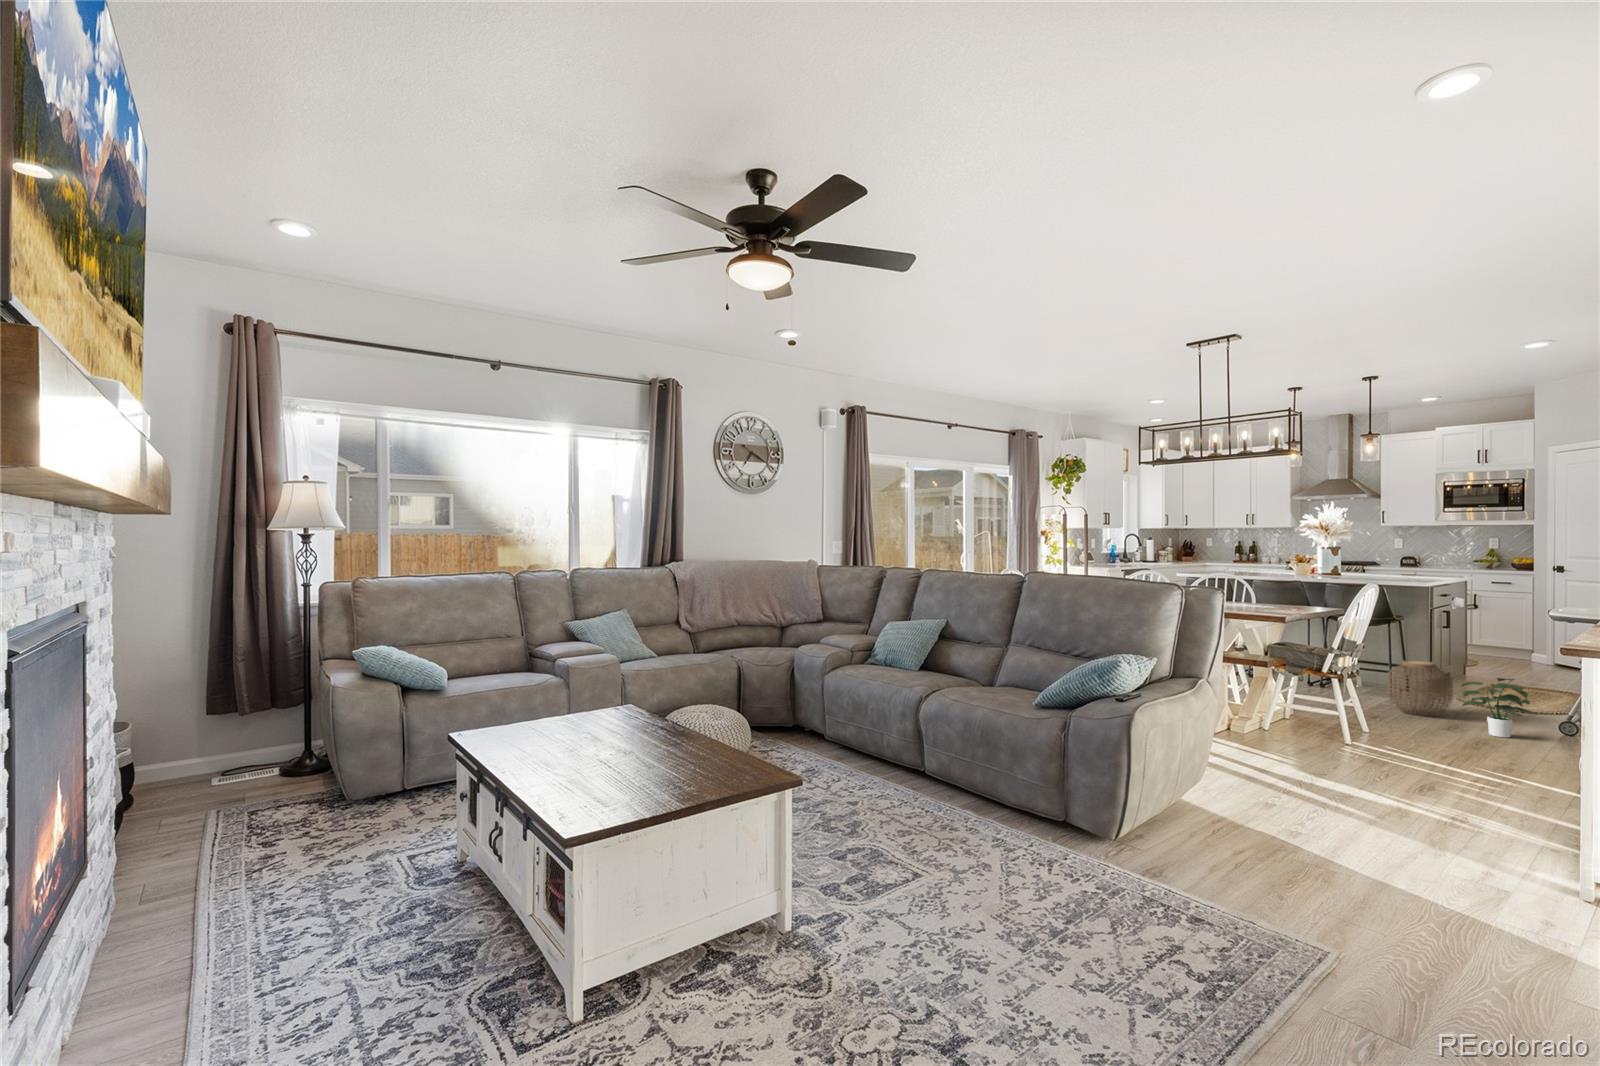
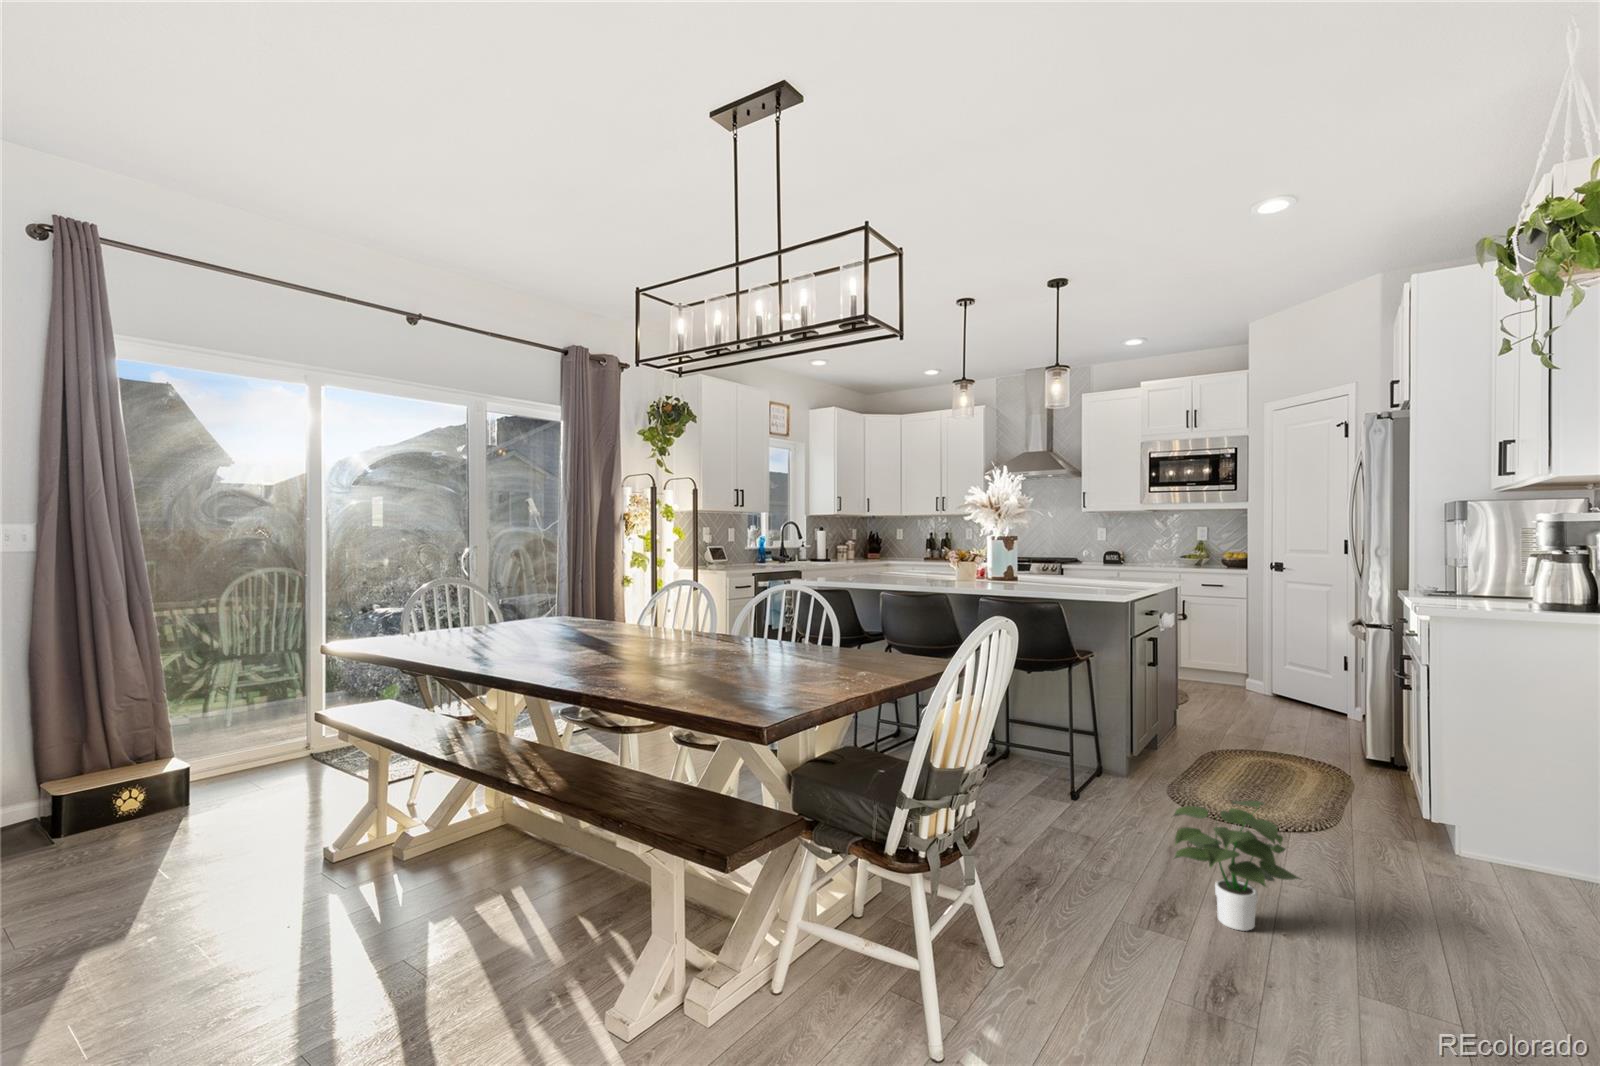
woven basket: present [1387,660,1453,716] -> none [1058,747,1158,860]

